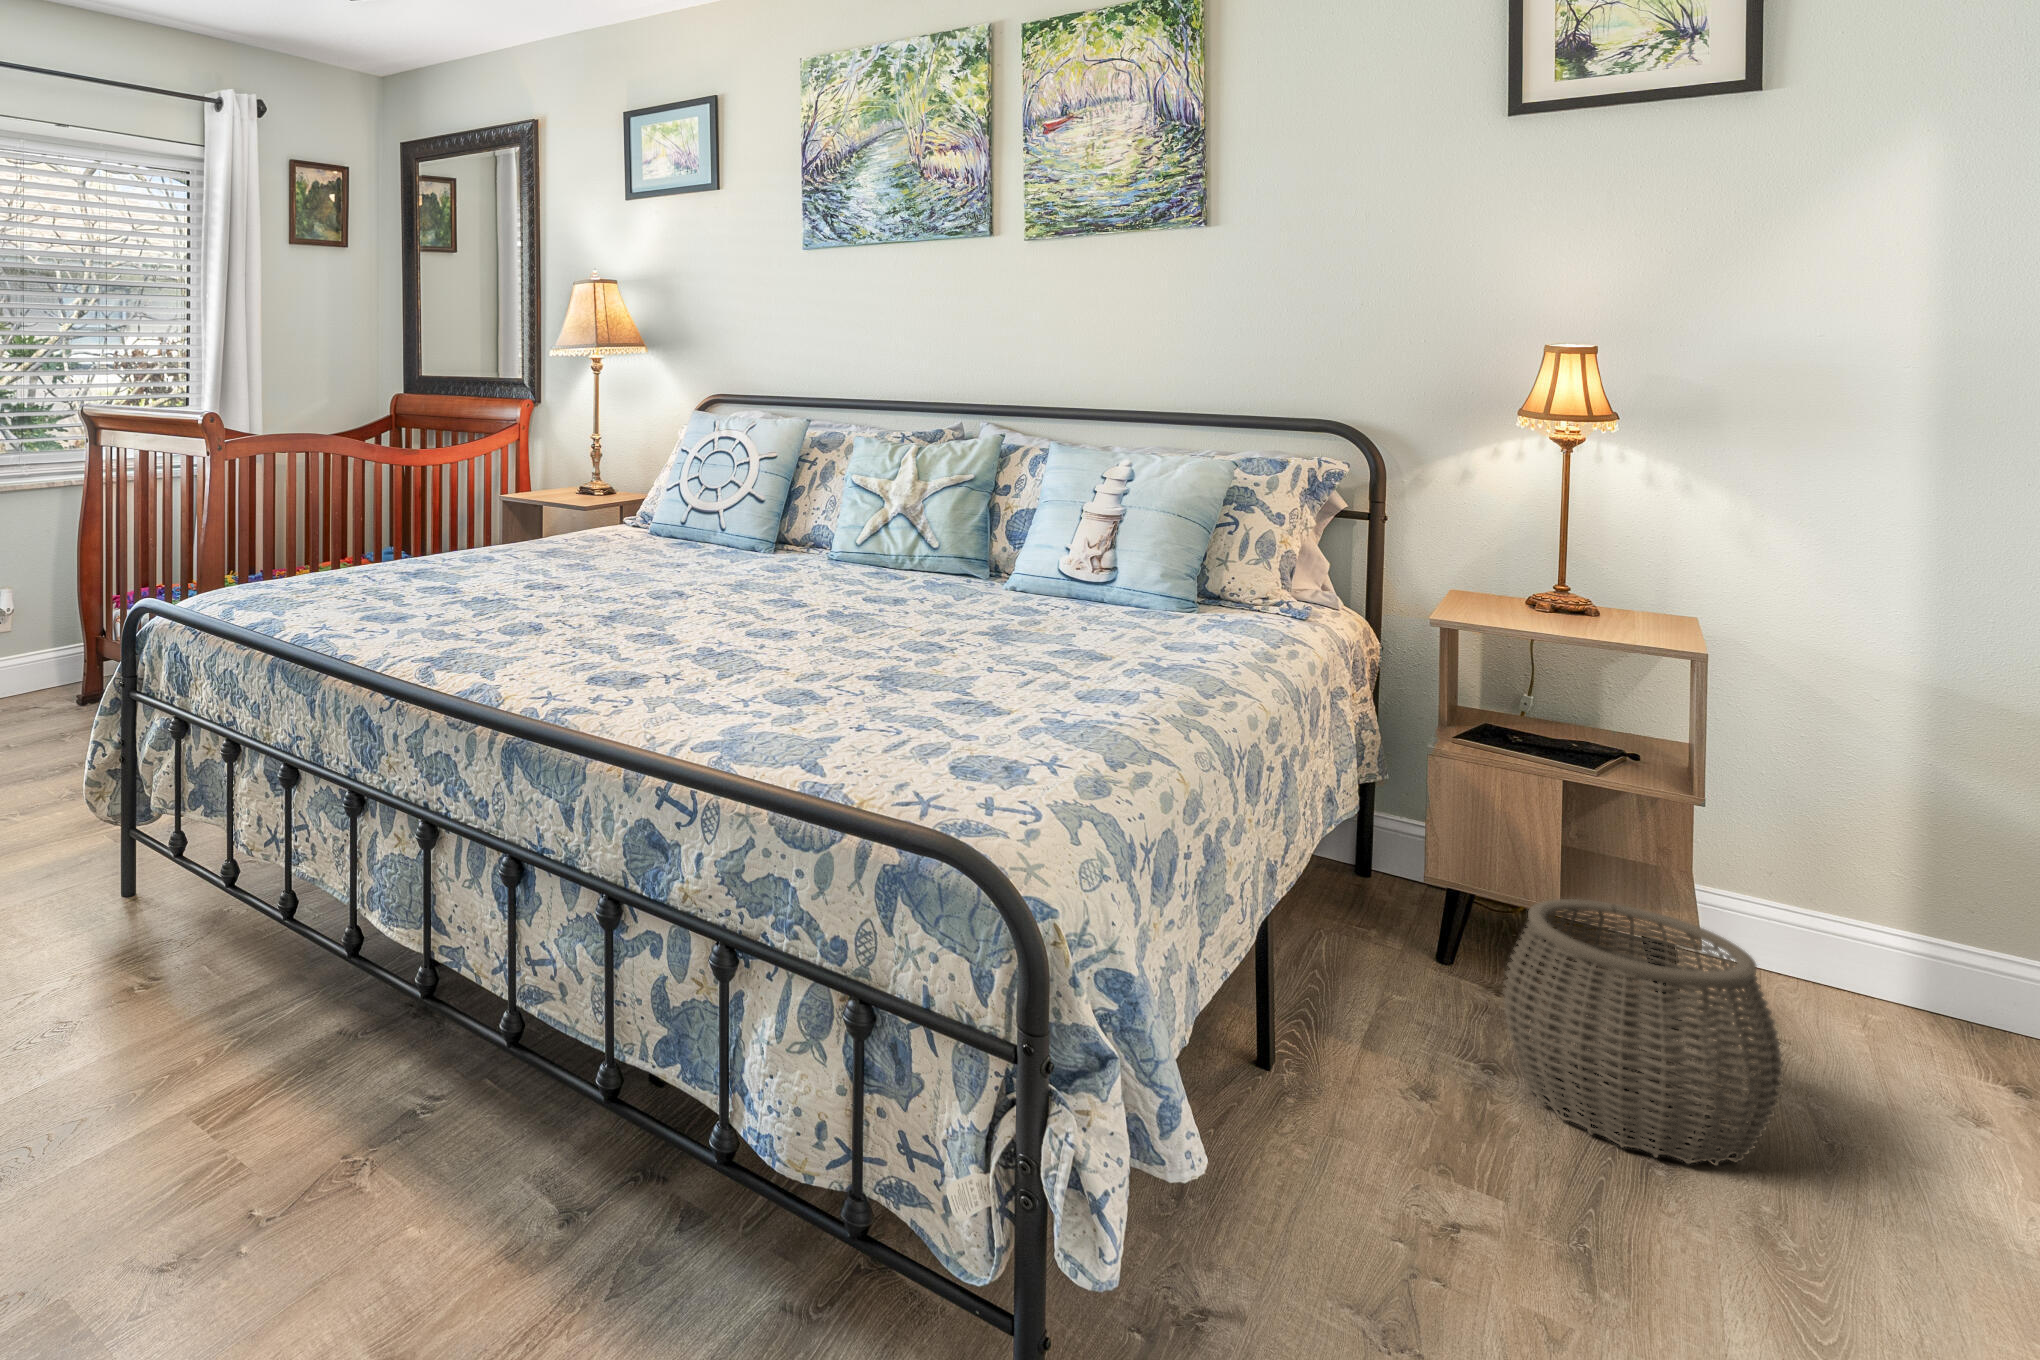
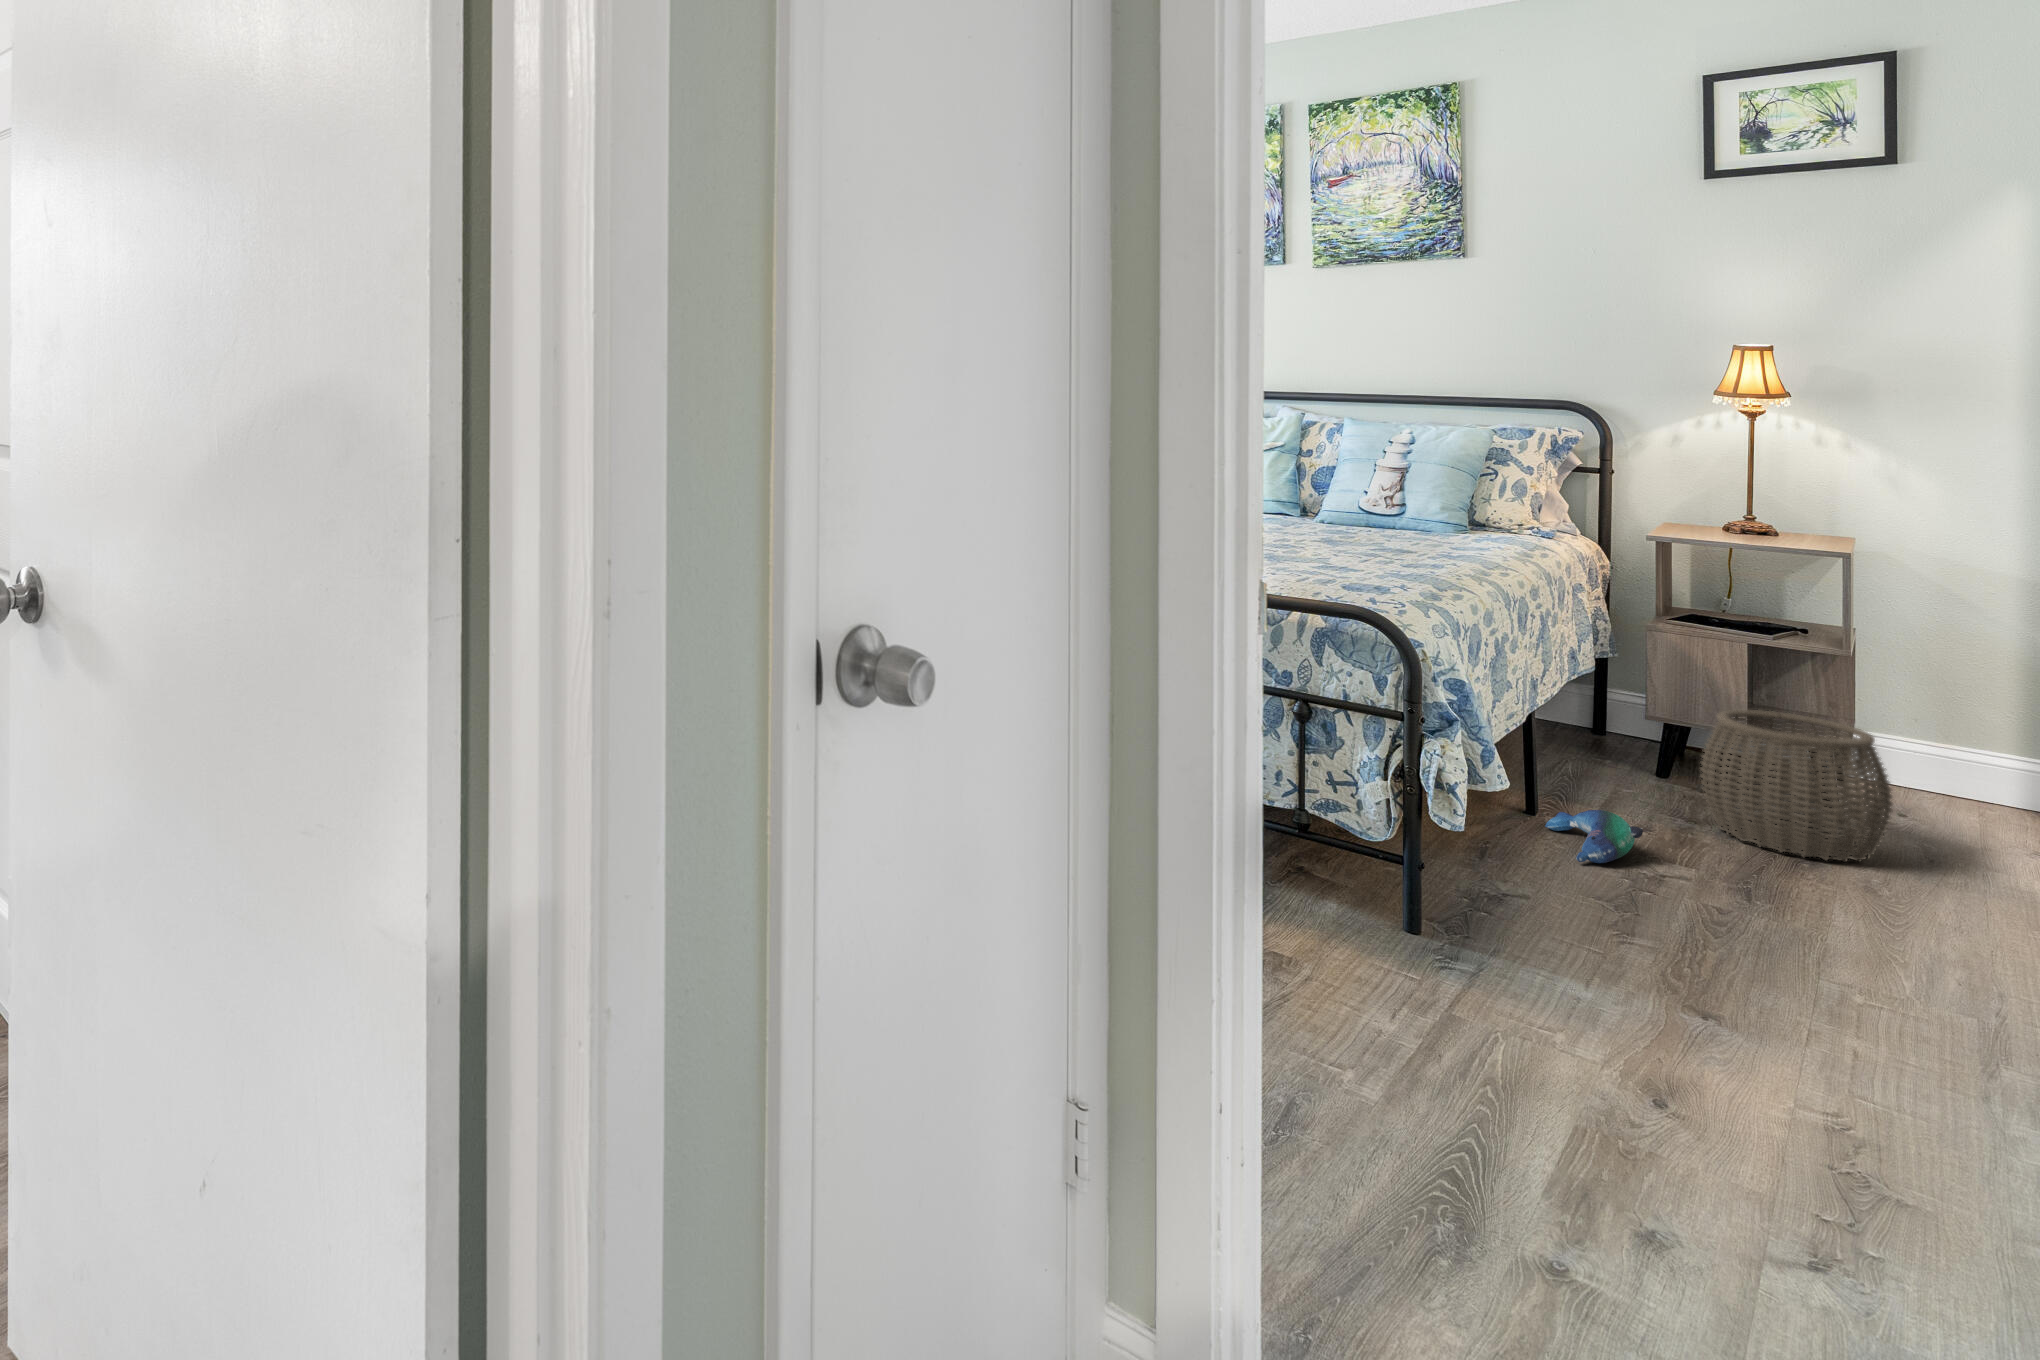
plush toy: none [1283,1076,1425,1199] -> present [1545,810,1643,864]

